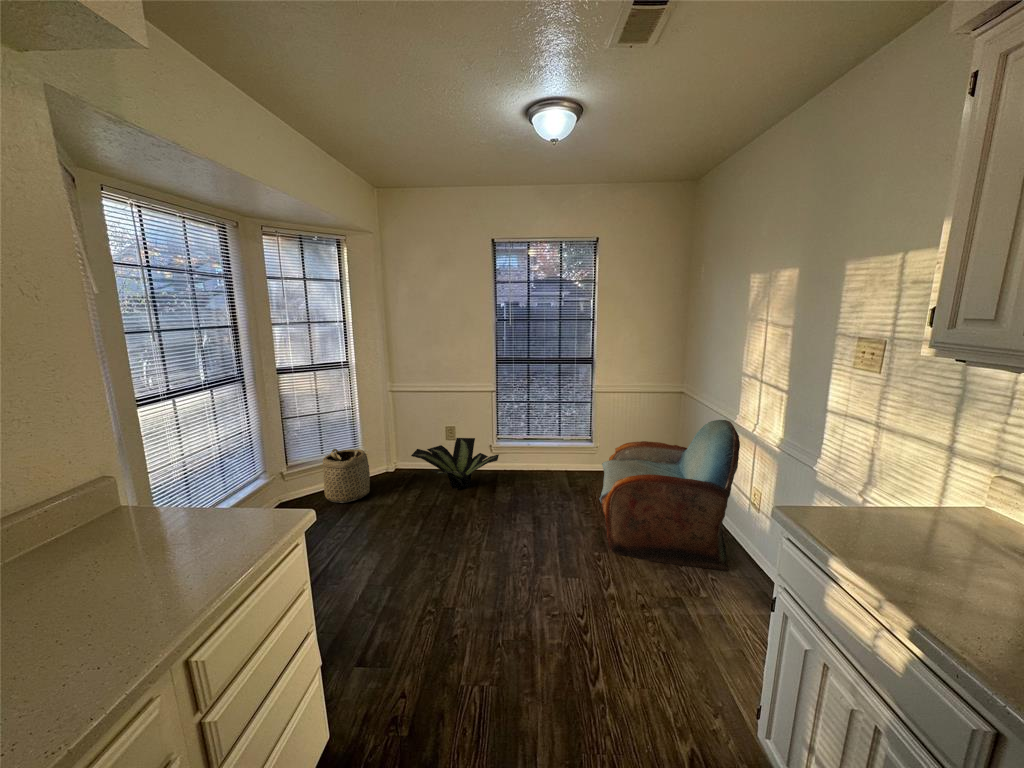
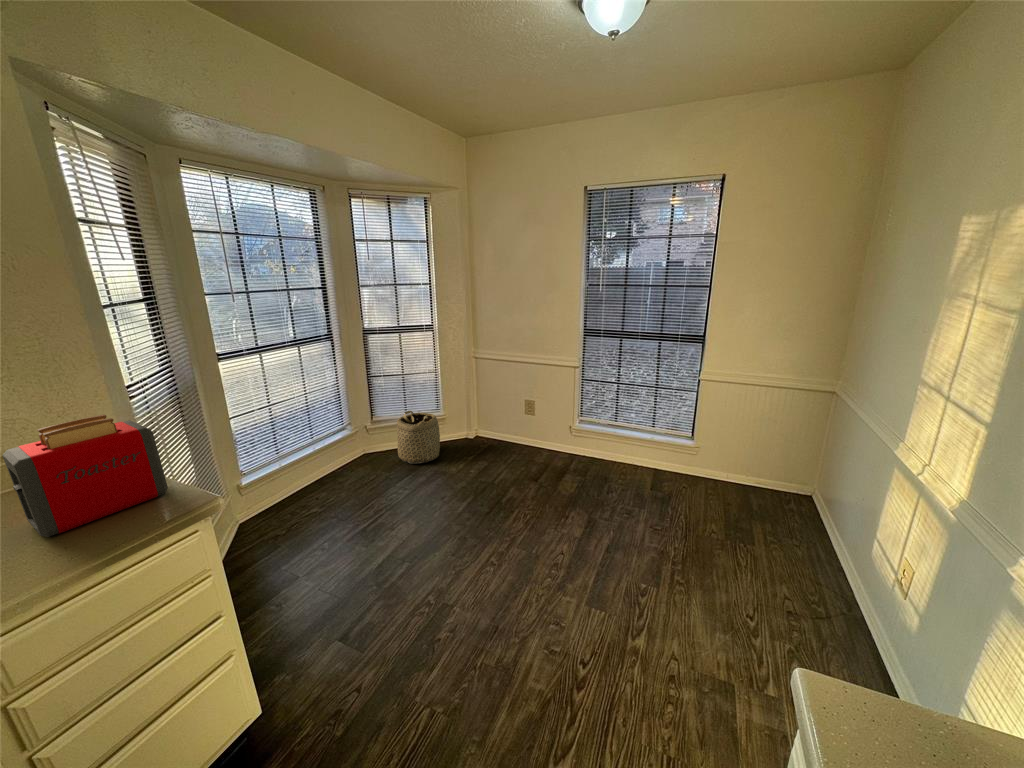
armchair: present [599,420,740,571] -> none [655,446,889,669]
potted plant: present [411,438,499,490] -> none [477,414,570,471]
toaster: none [86,444,241,572] -> present [2,414,168,537]

